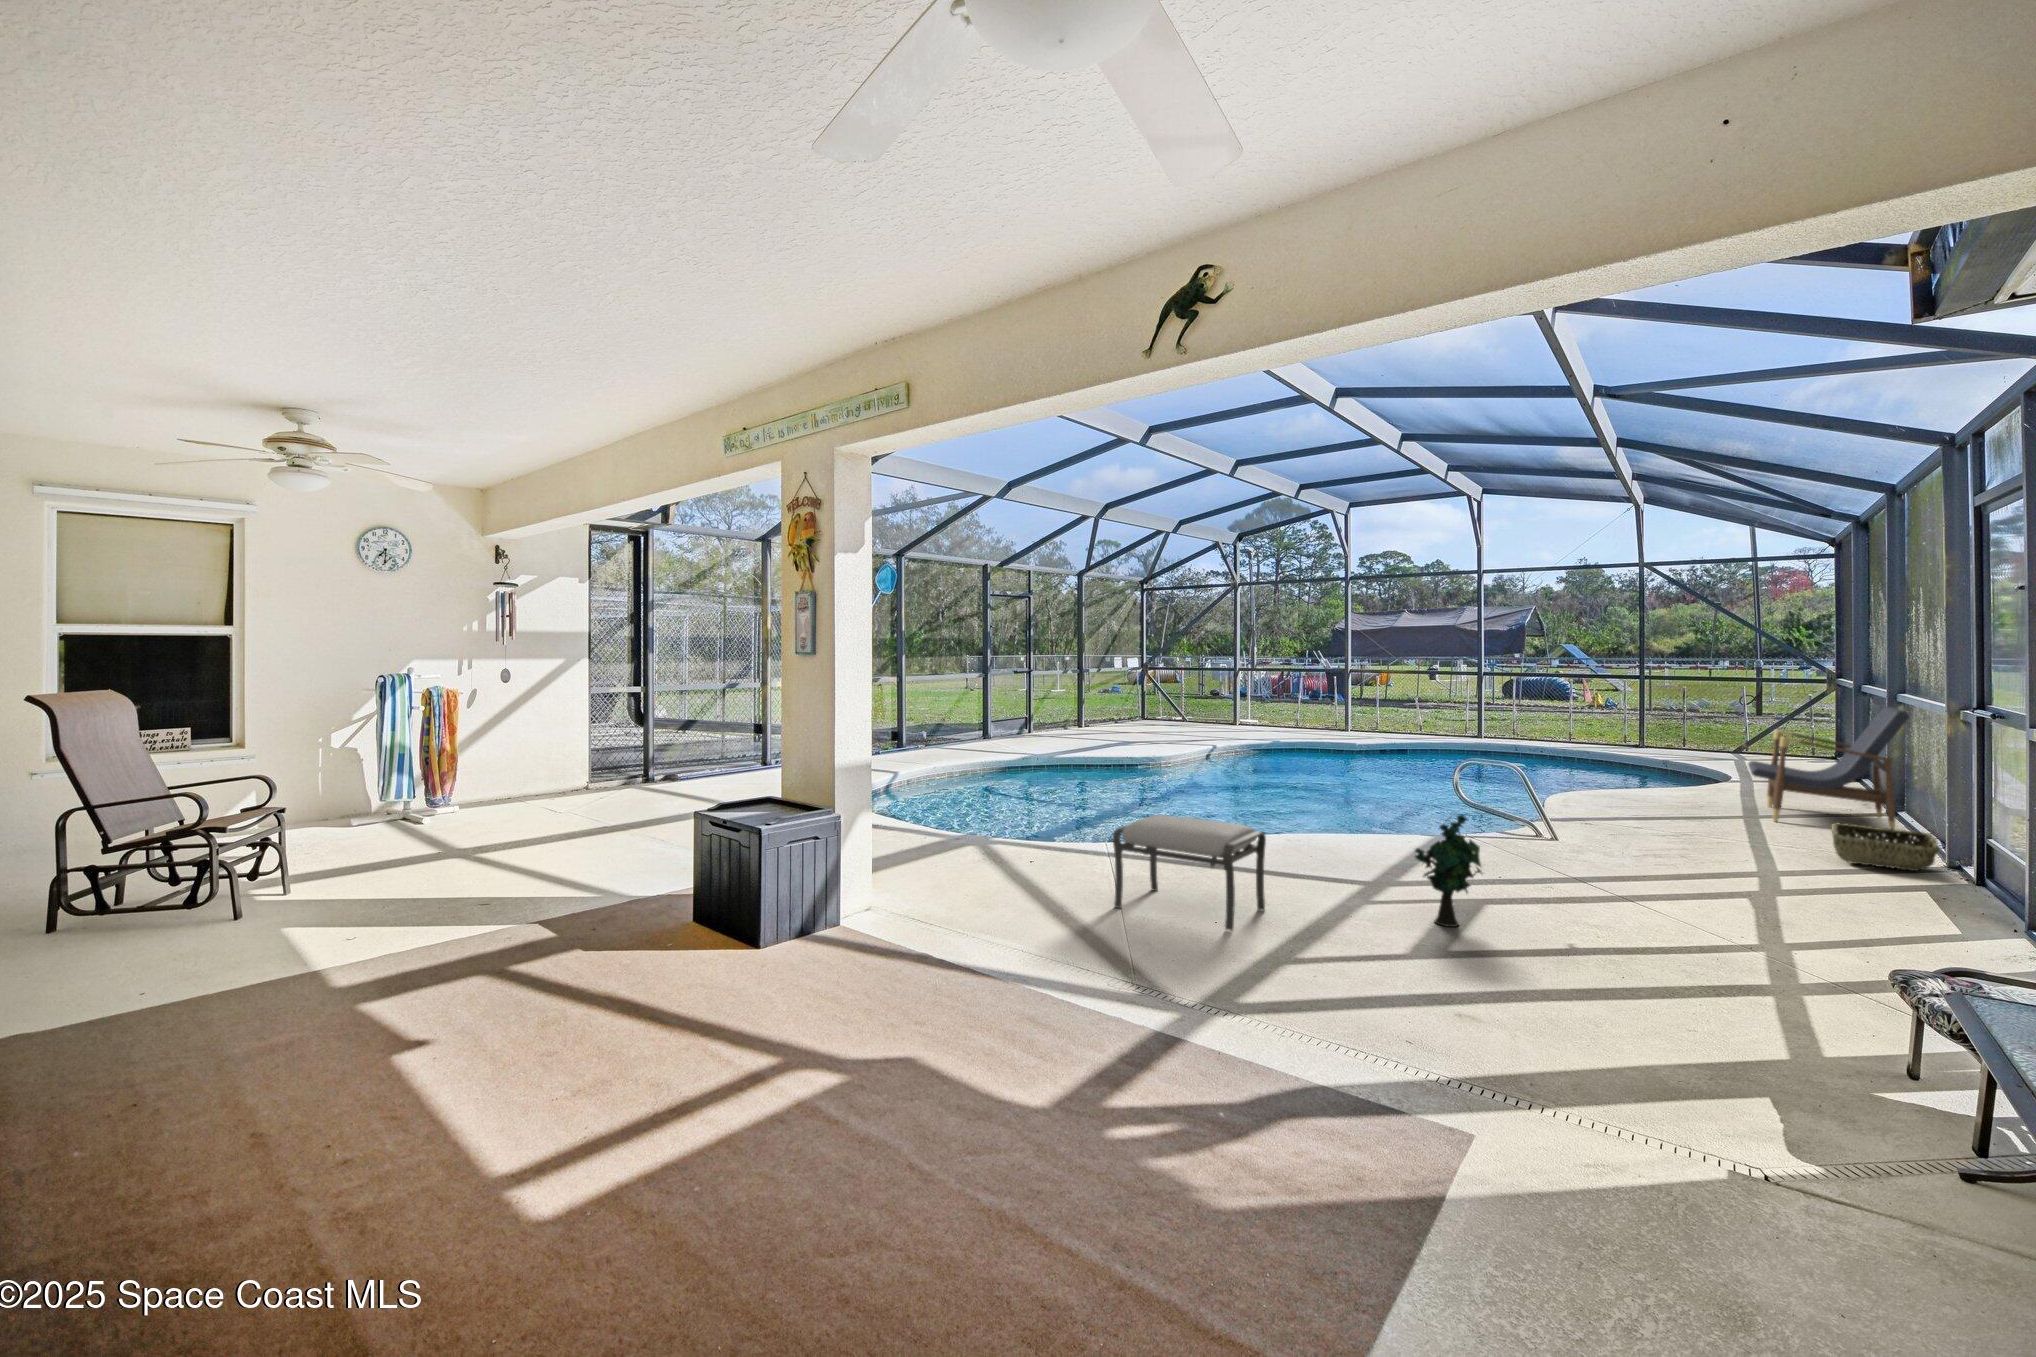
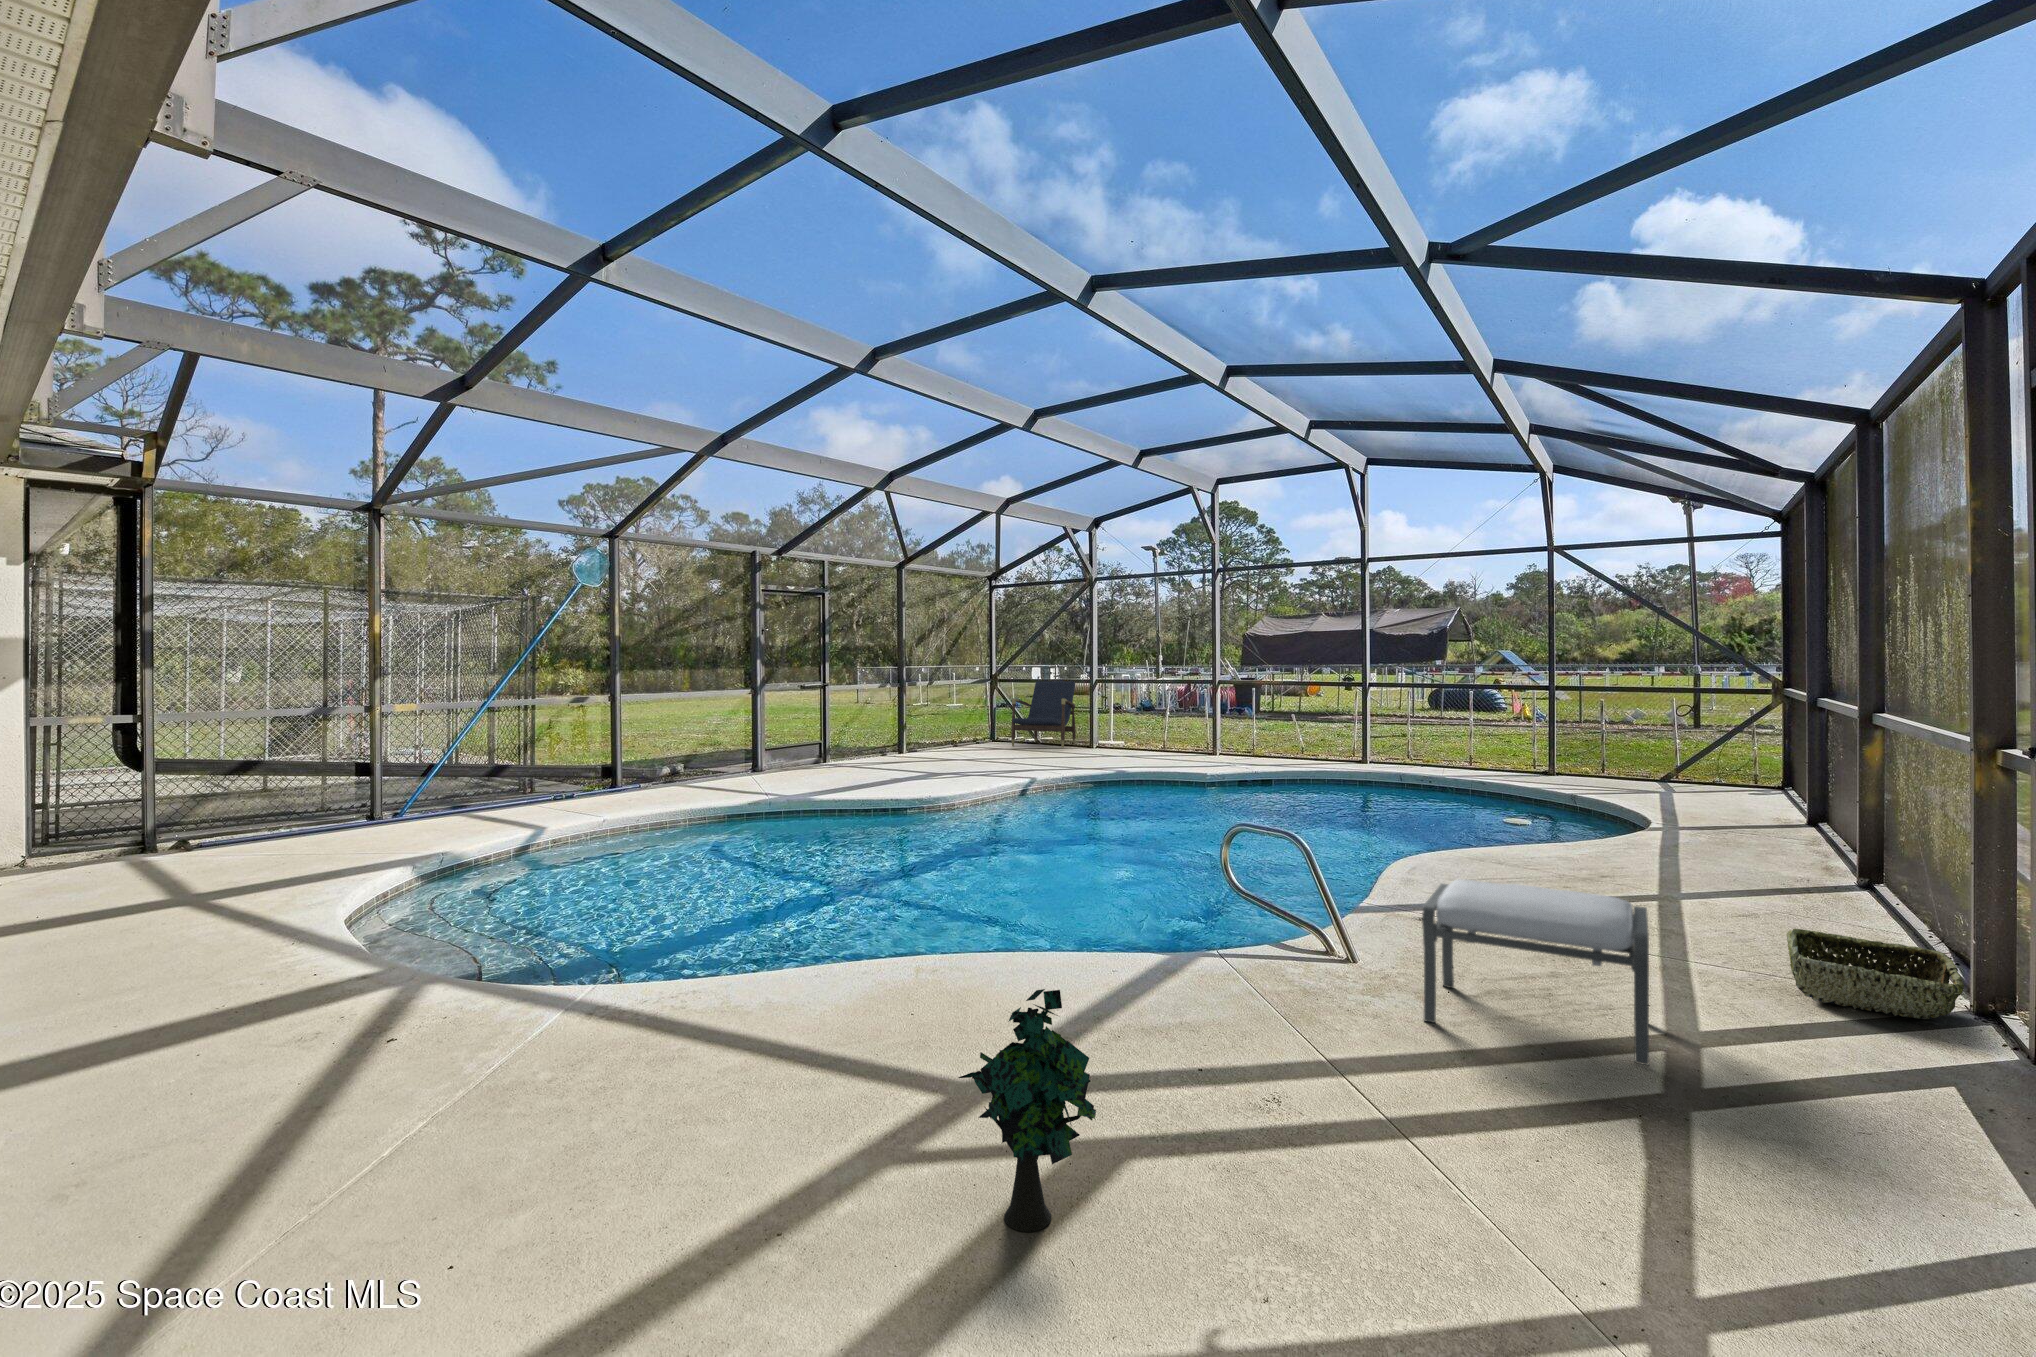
lounge chair: present [1748,707,1909,829] -> present [1011,681,1076,748]
ottoman: present [1113,815,1266,931] -> present [1422,879,1649,1065]

